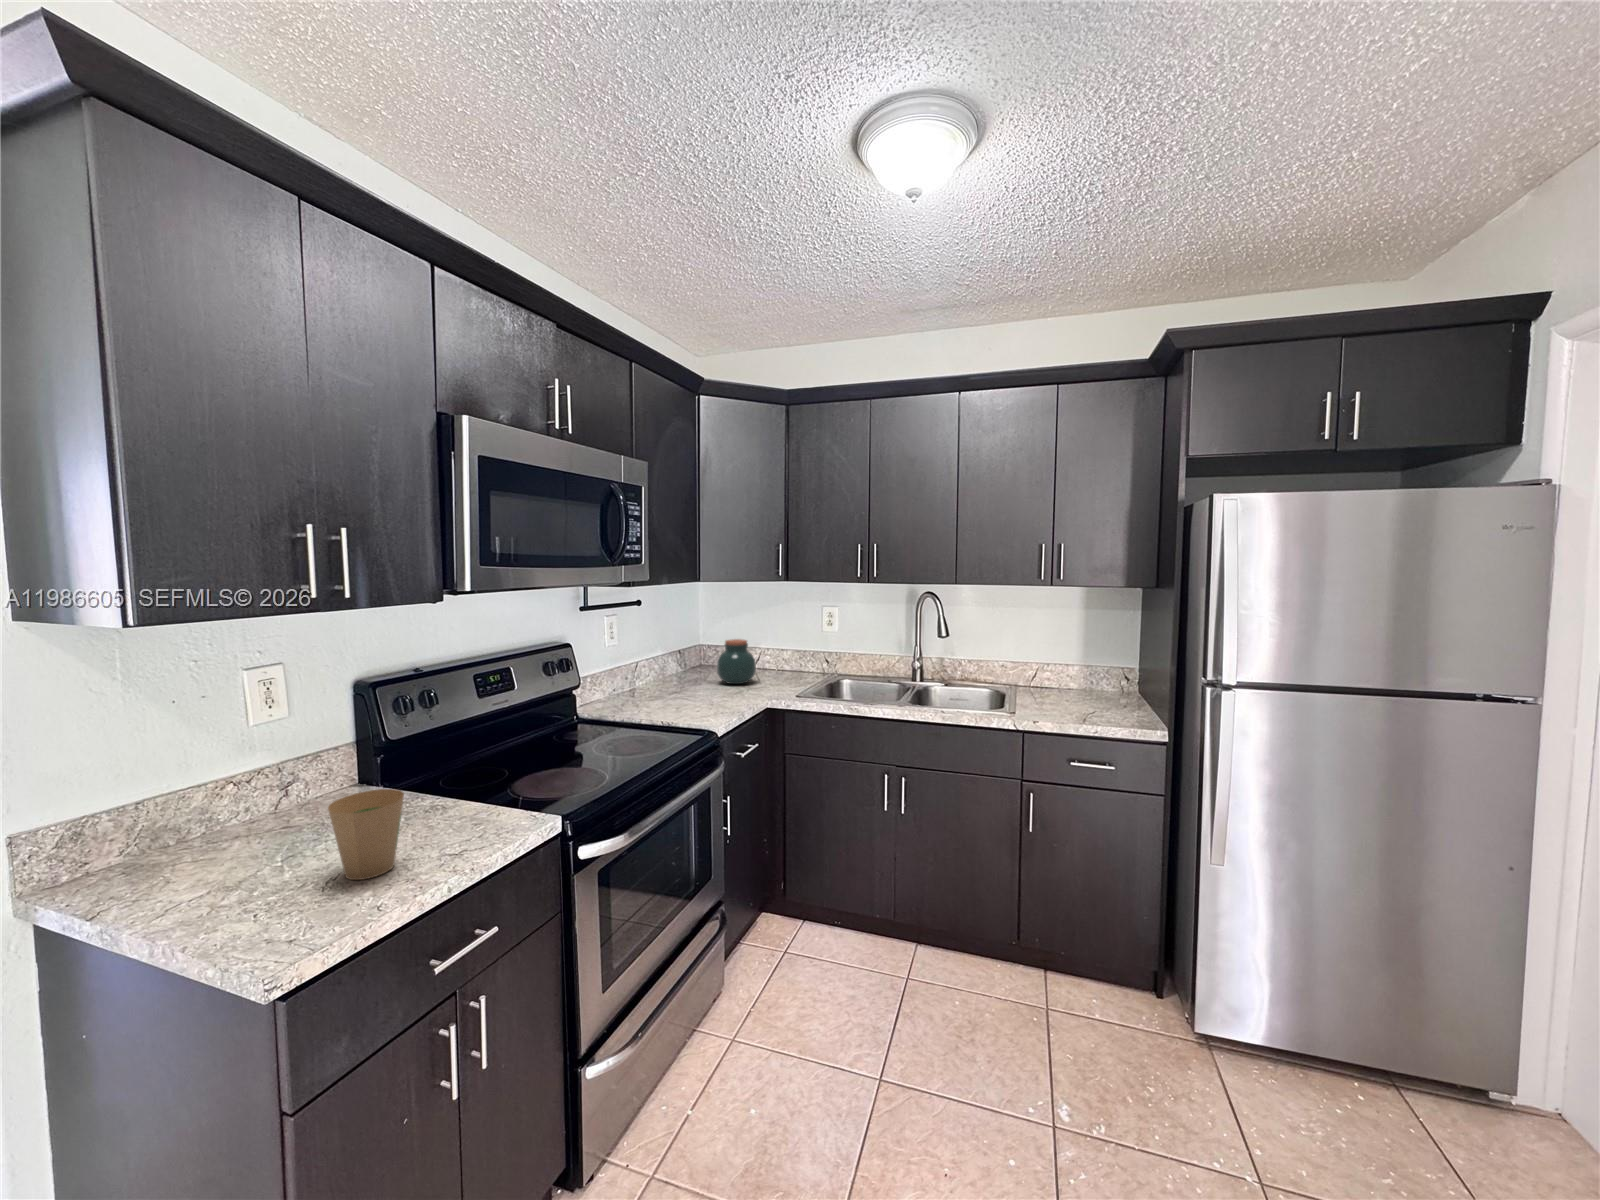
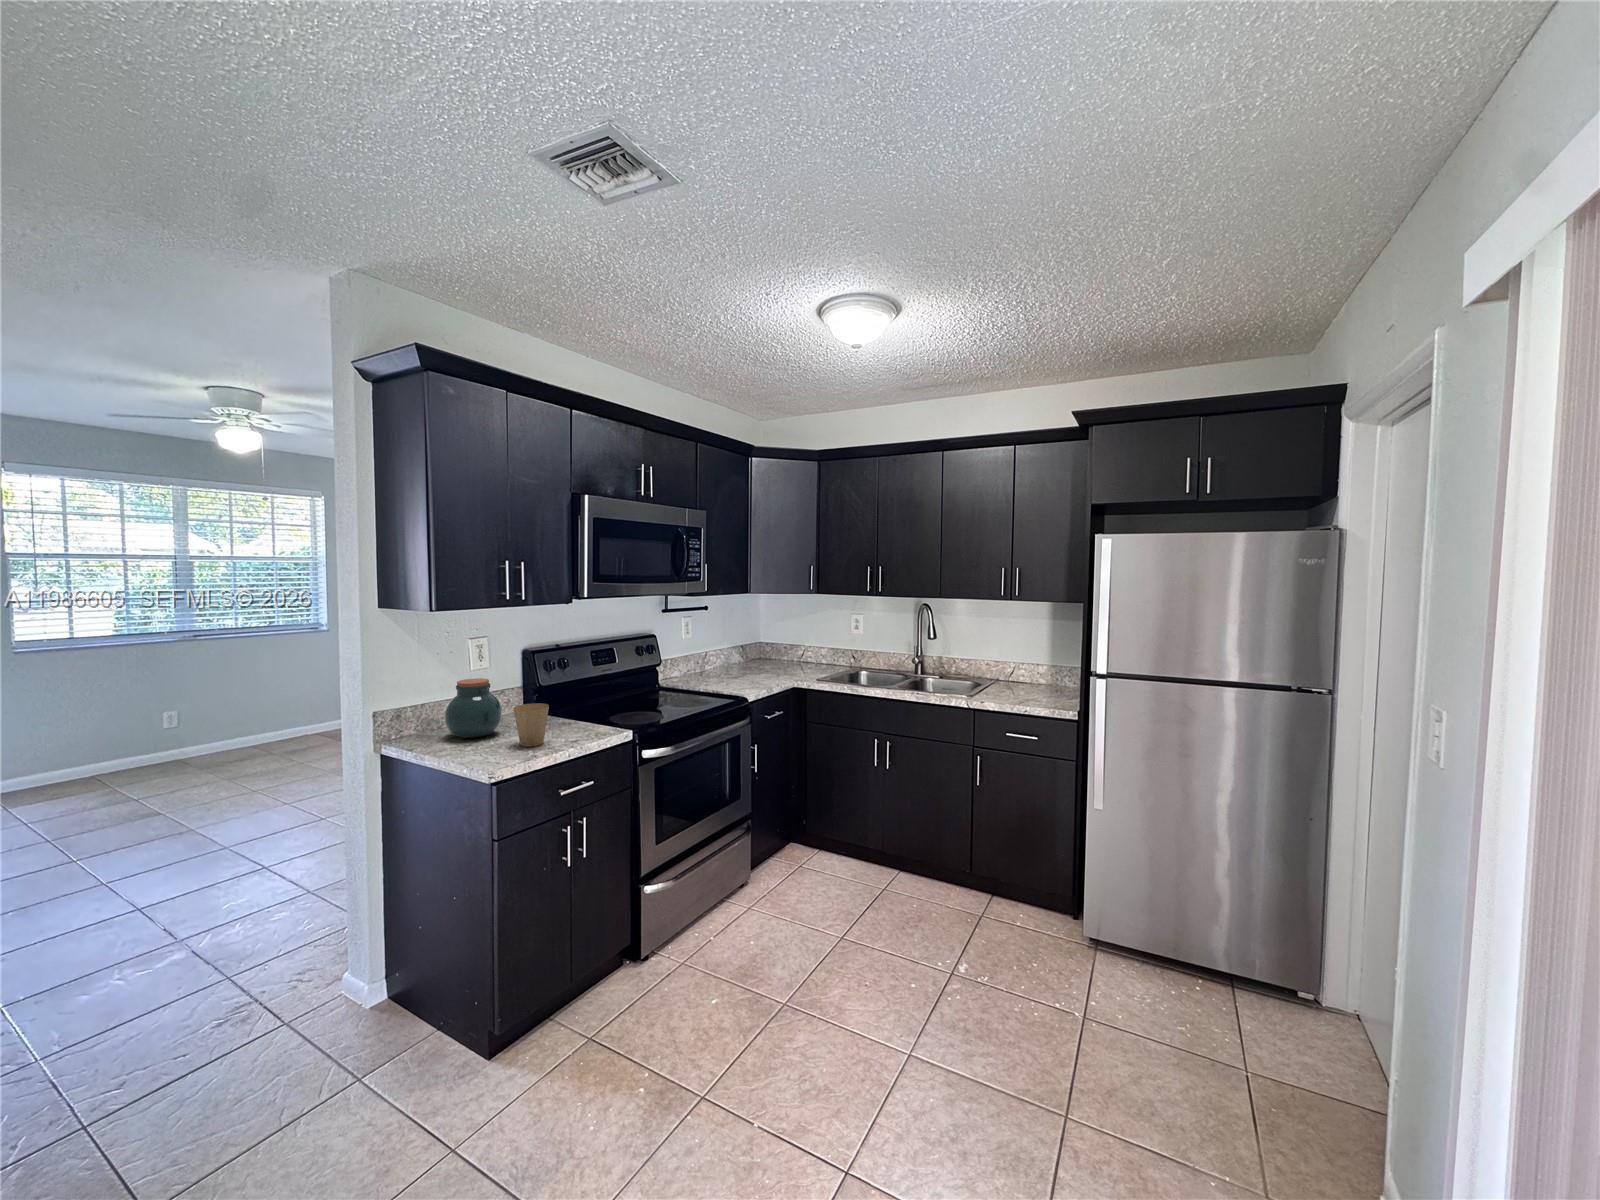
jar: present [717,639,756,684] -> present [445,678,502,738]

